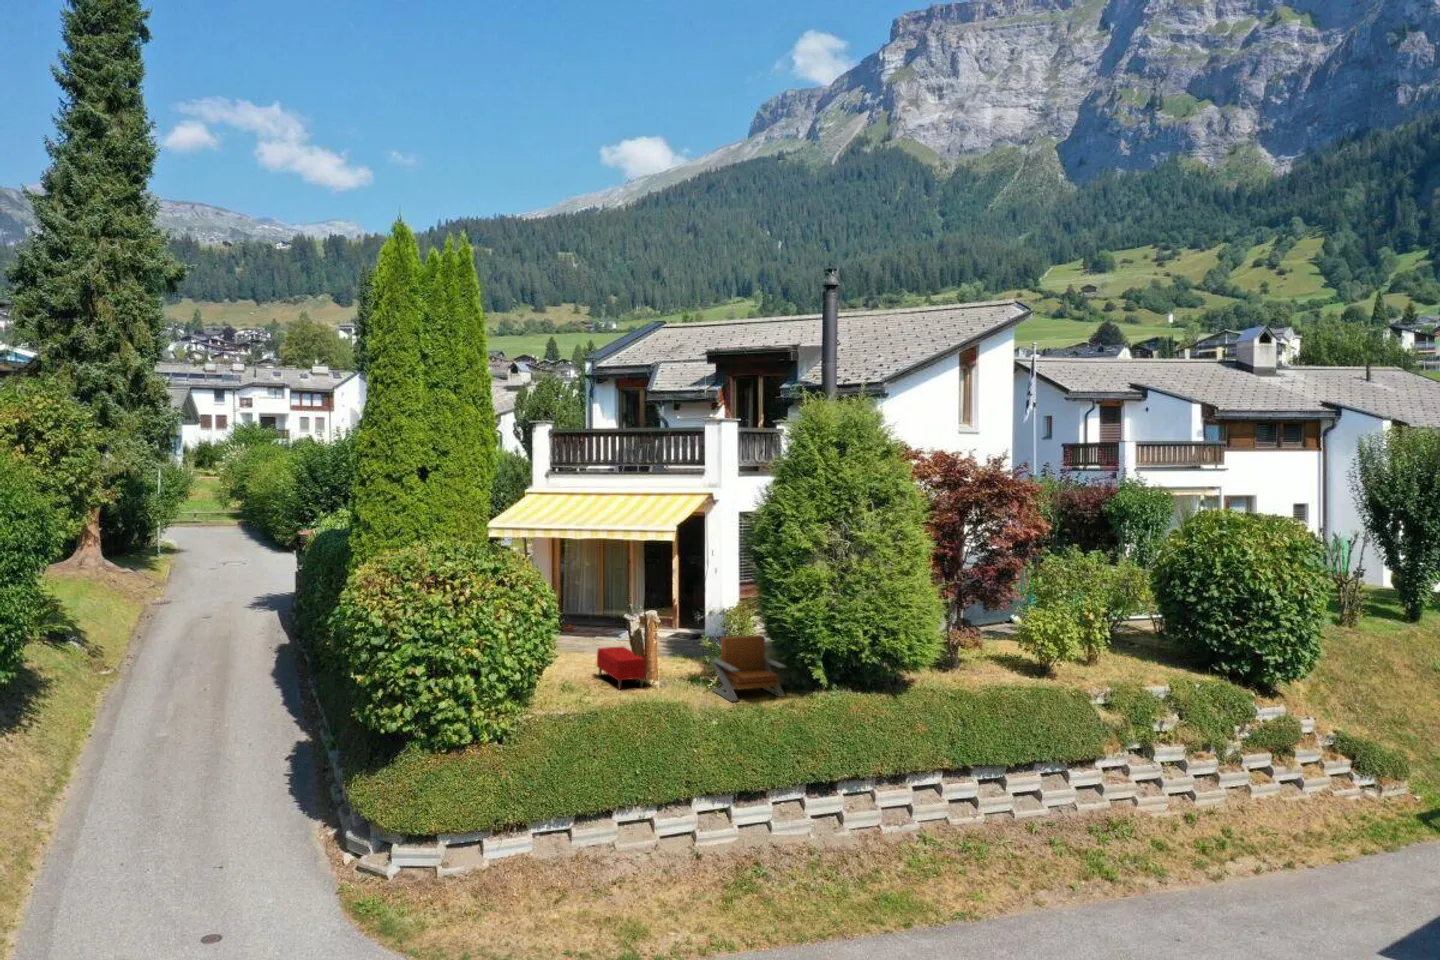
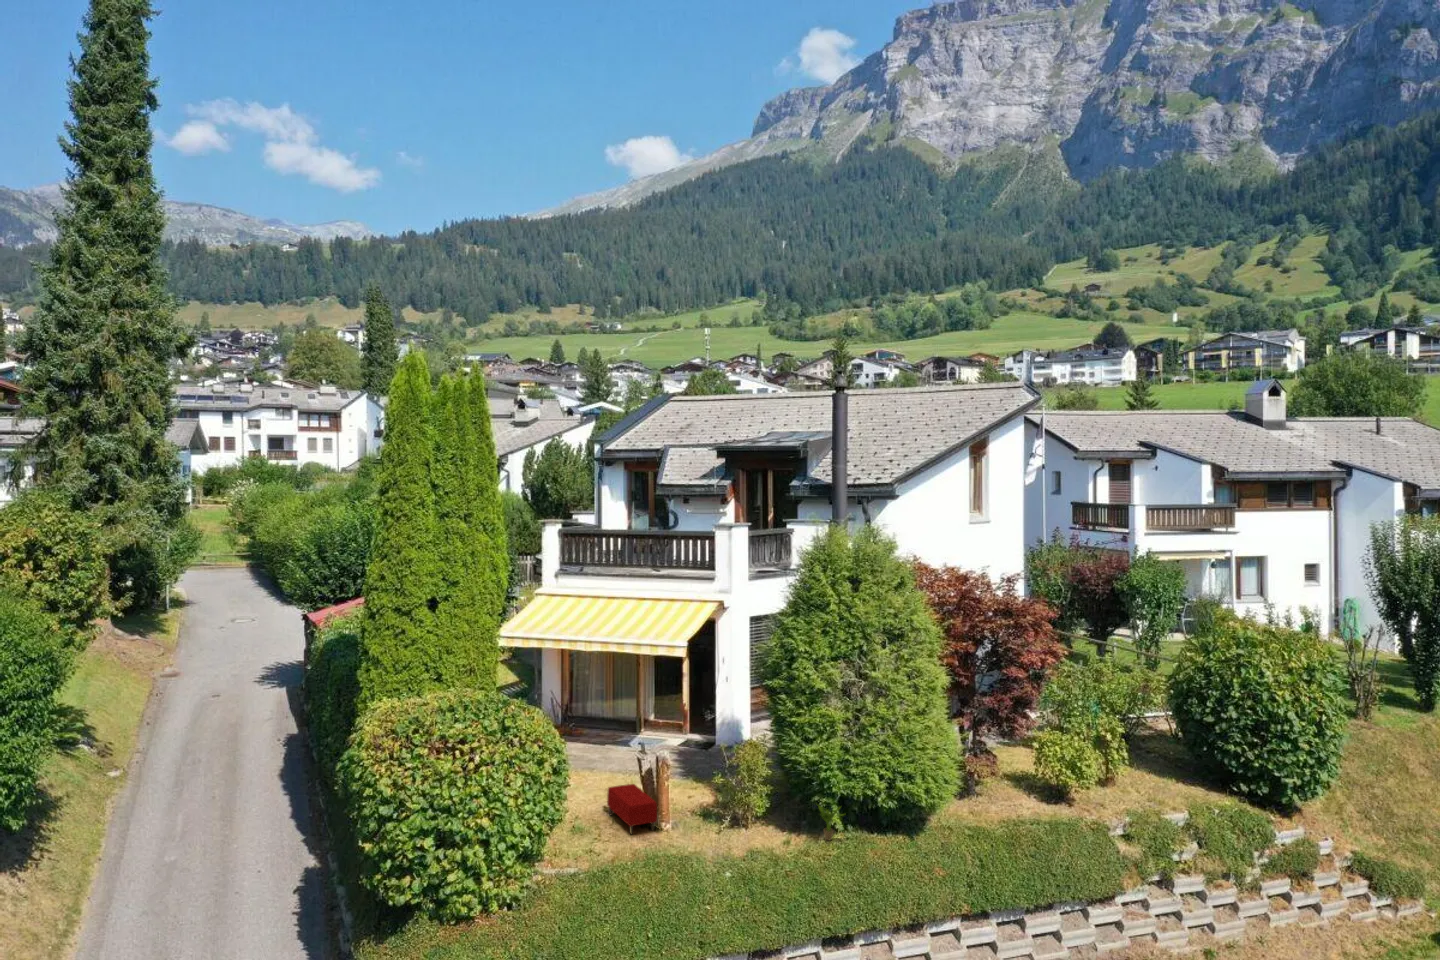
lounge chair: present [712,635,786,702] -> none [724,777,800,853]
potted plant: none [802,657,832,695] -> present [818,805,843,840]

